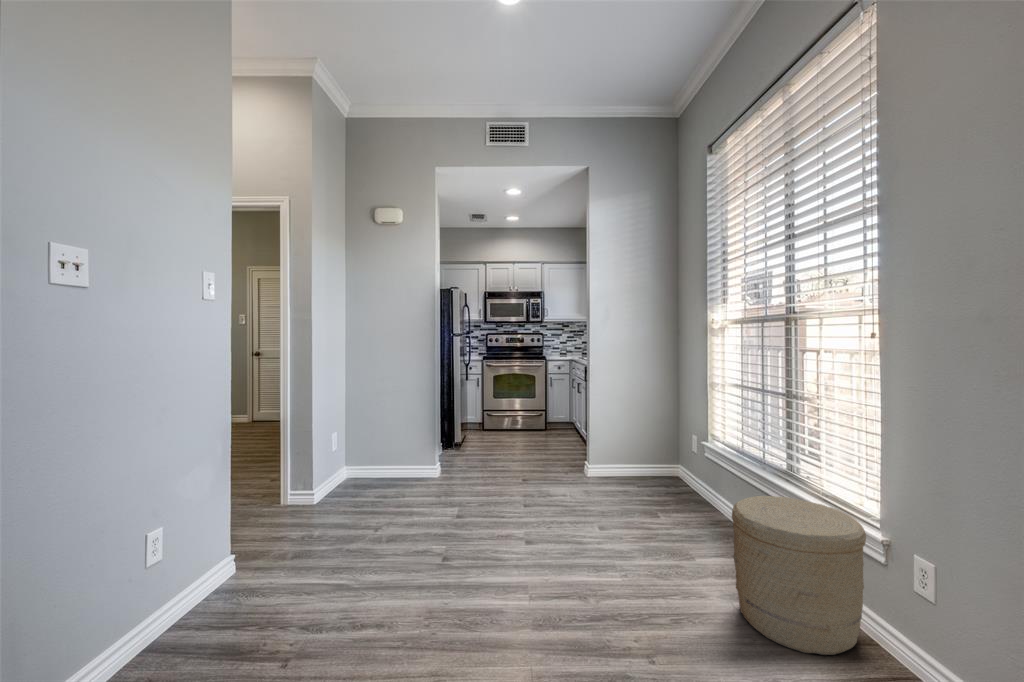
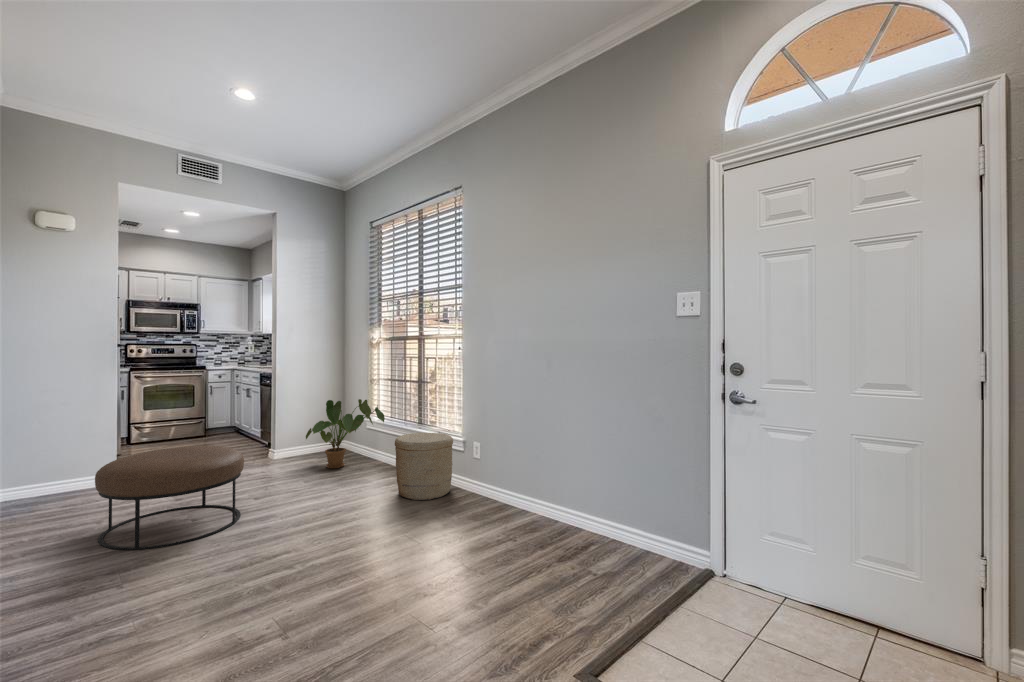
house plant: none [617,411,729,510] -> present [306,399,385,468]
ottoman: none [351,459,505,601] -> present [95,446,244,550]

